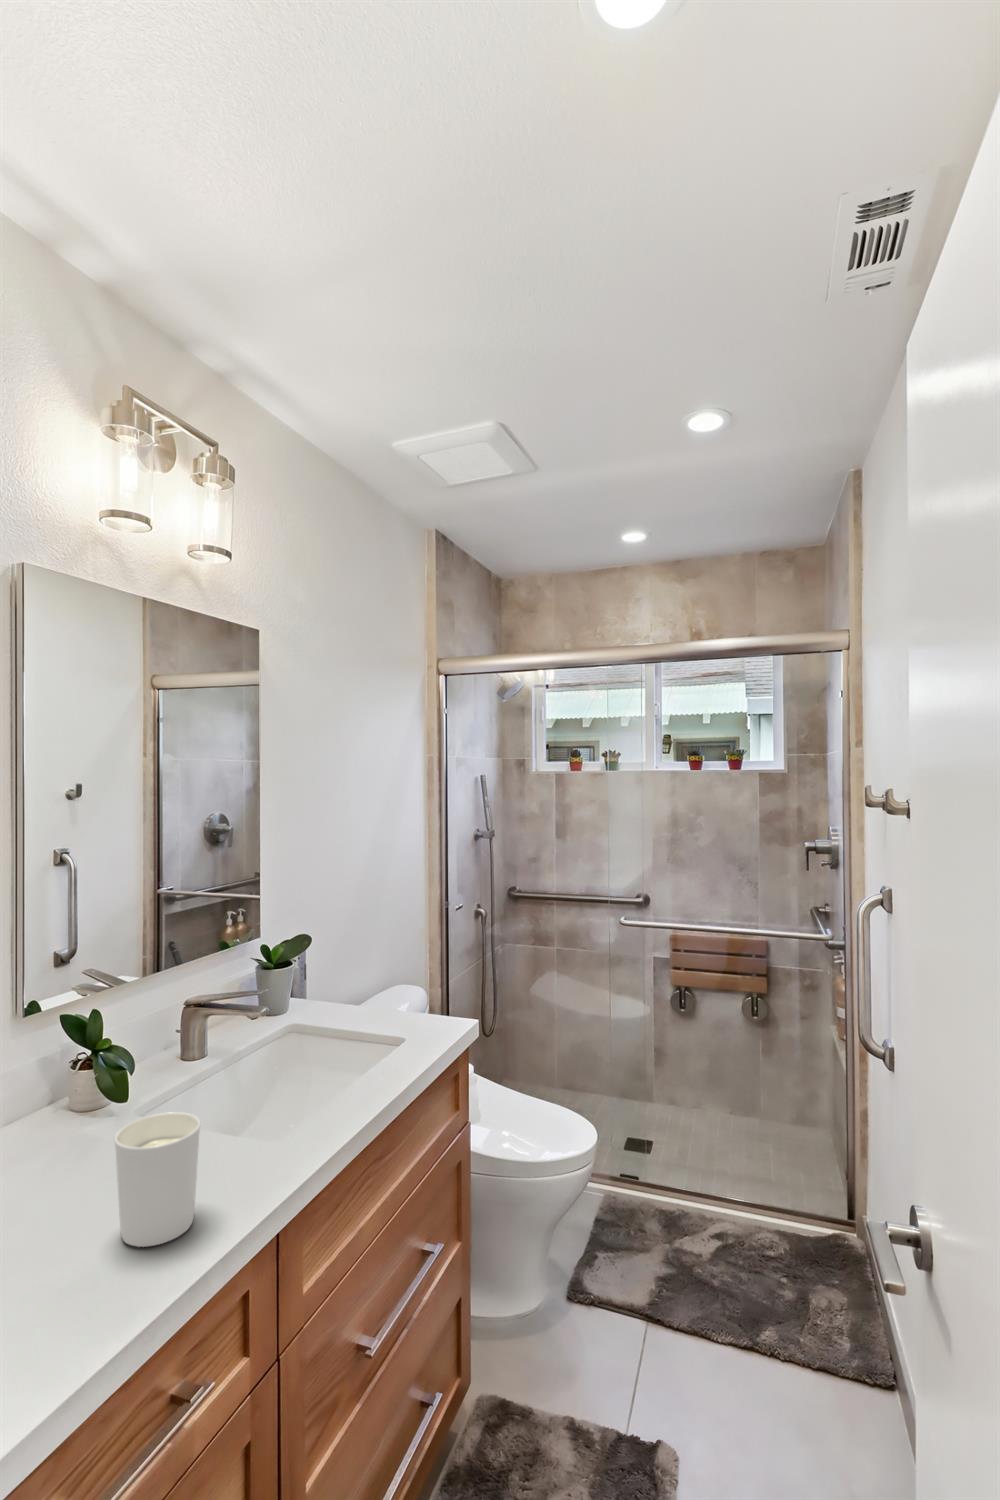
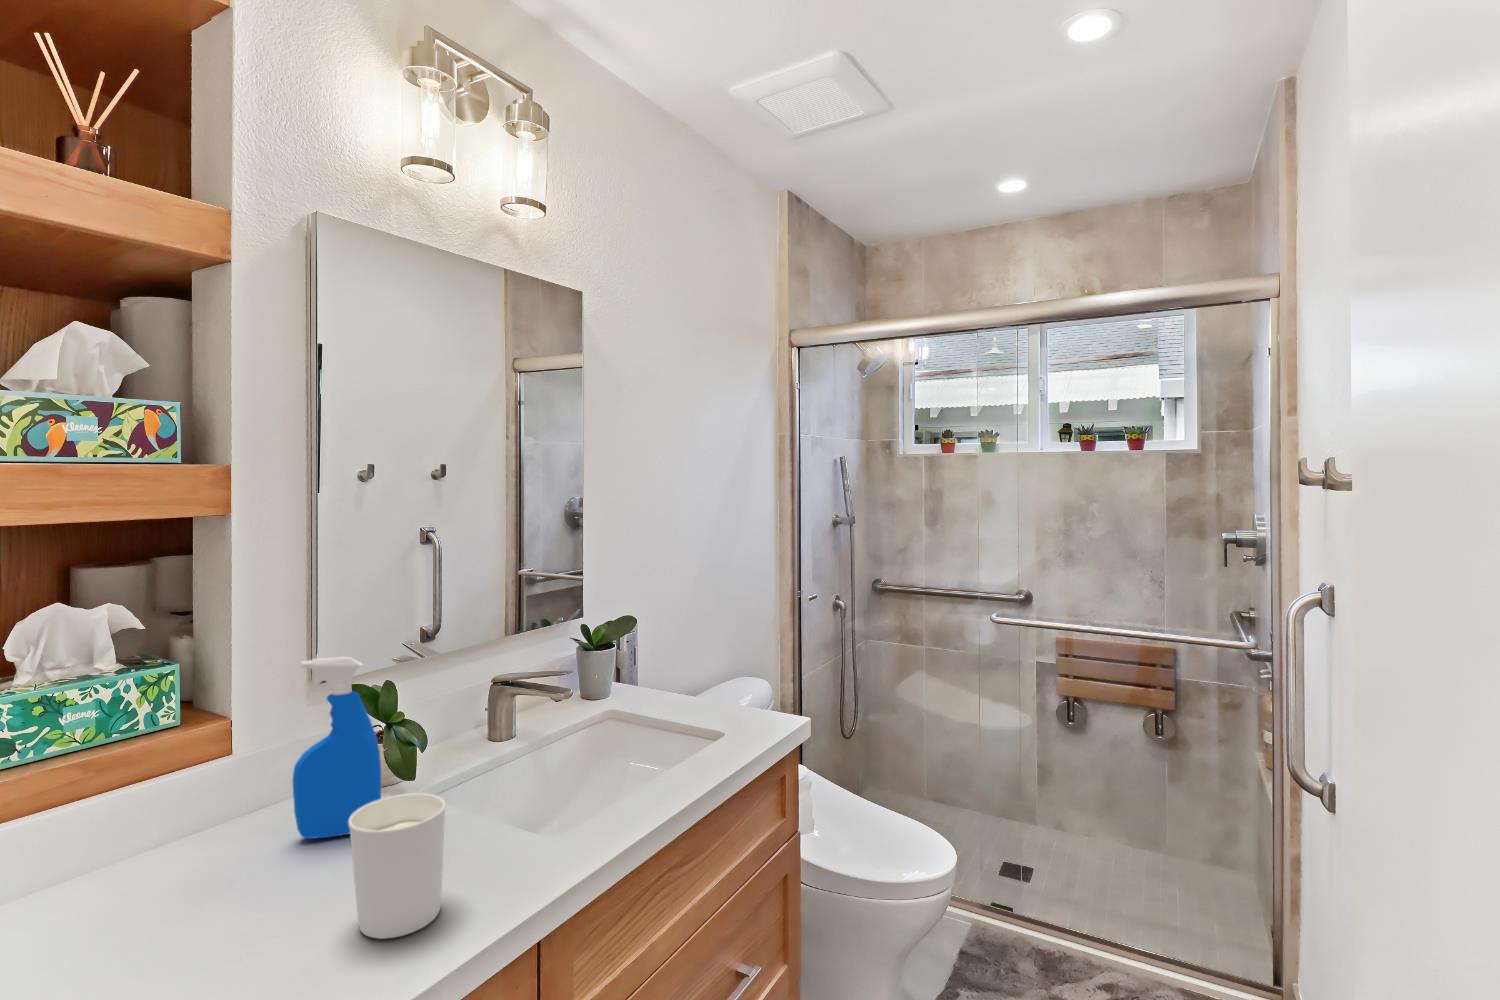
spray bottle: none [18,990,104,1168] -> present [293,657,381,839]

